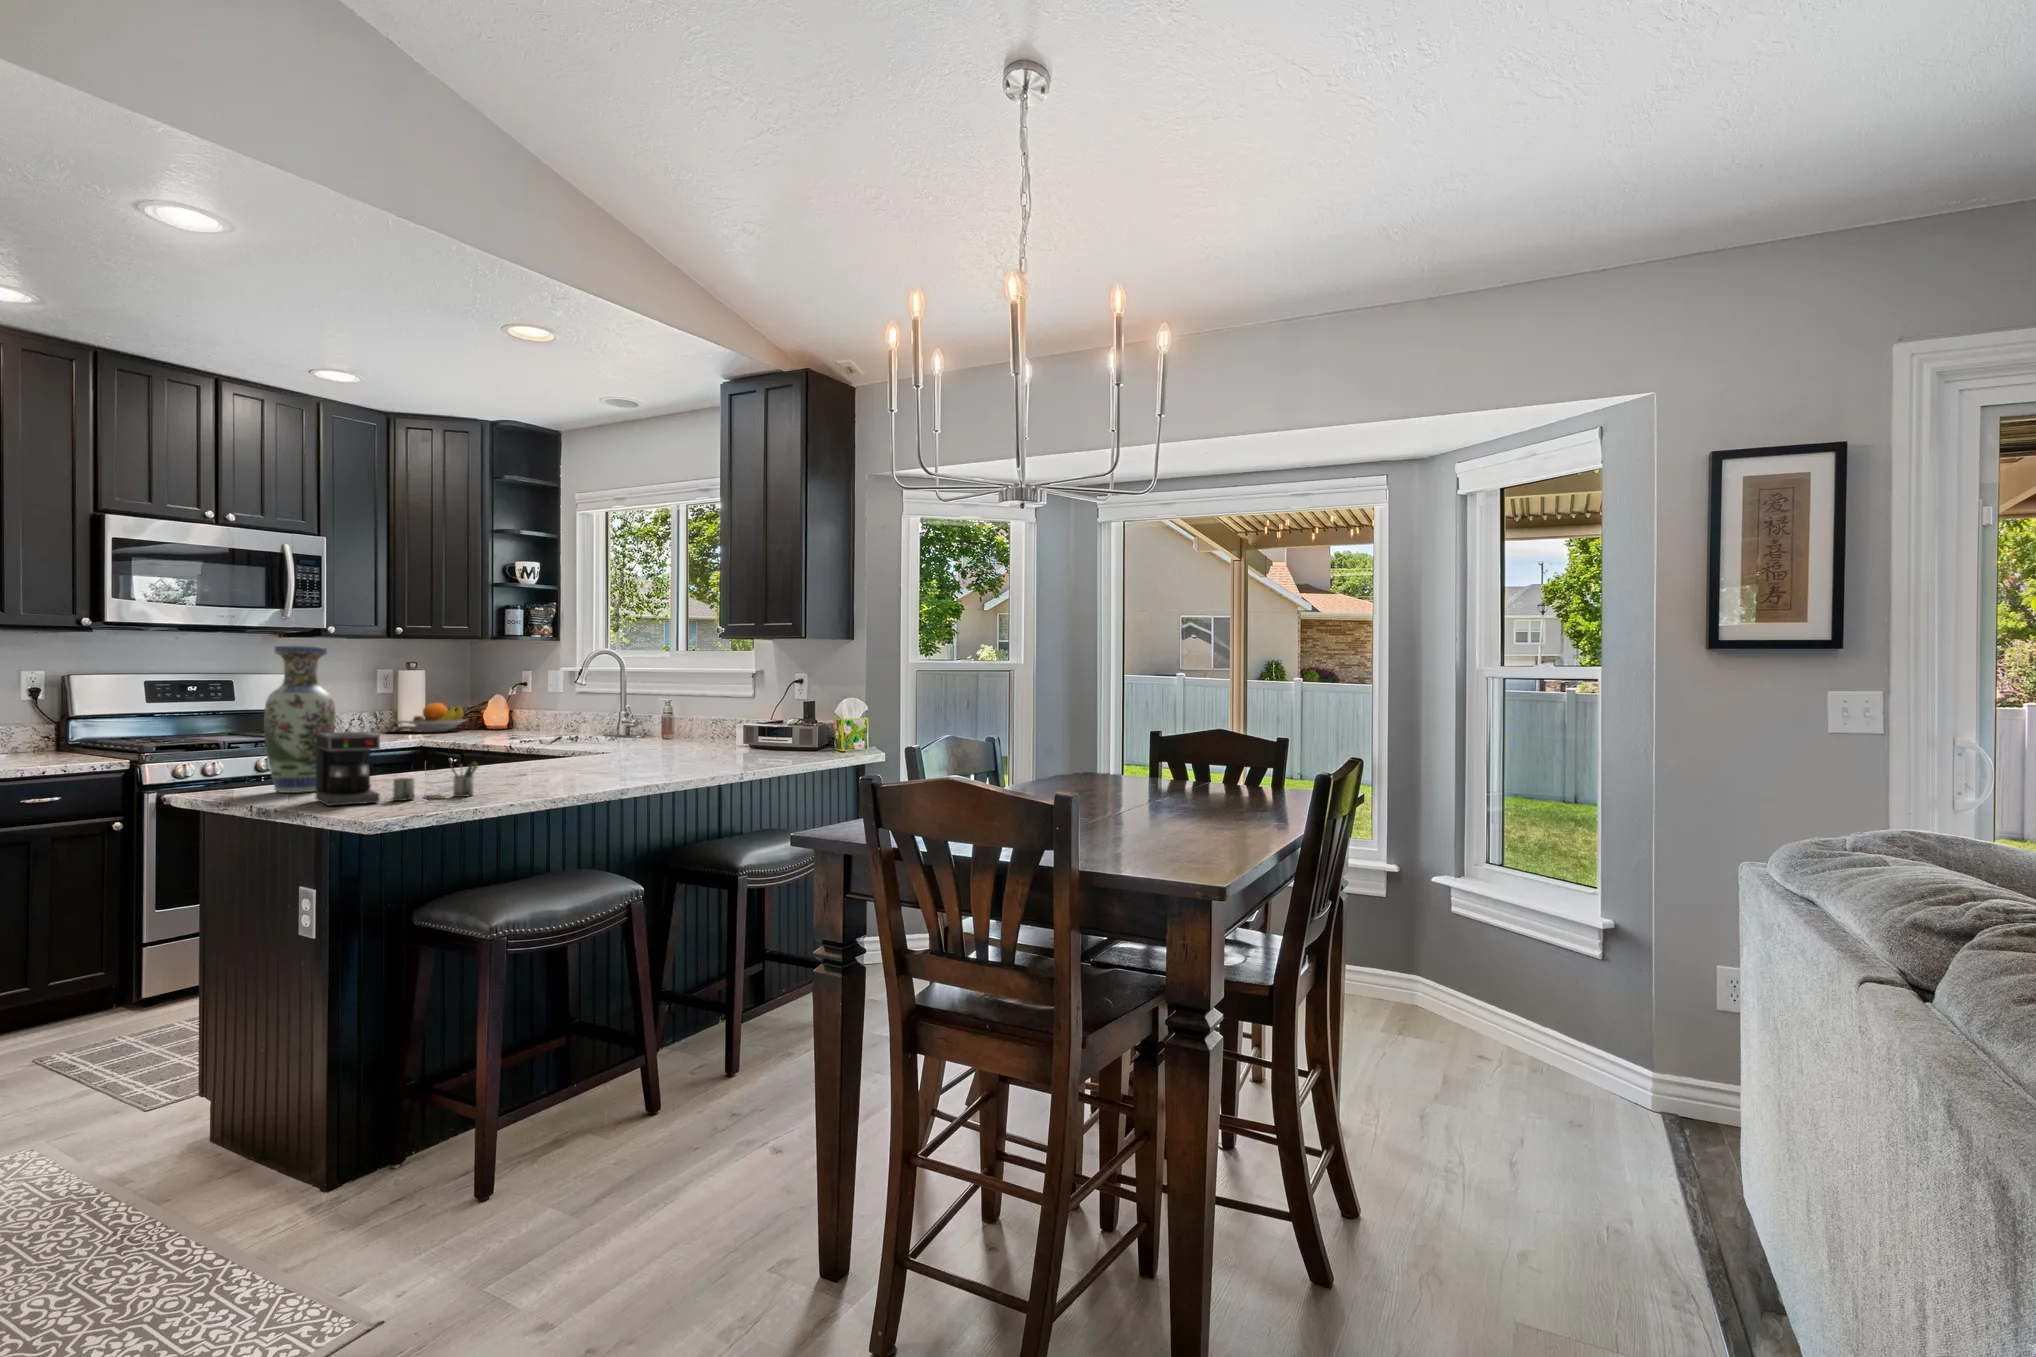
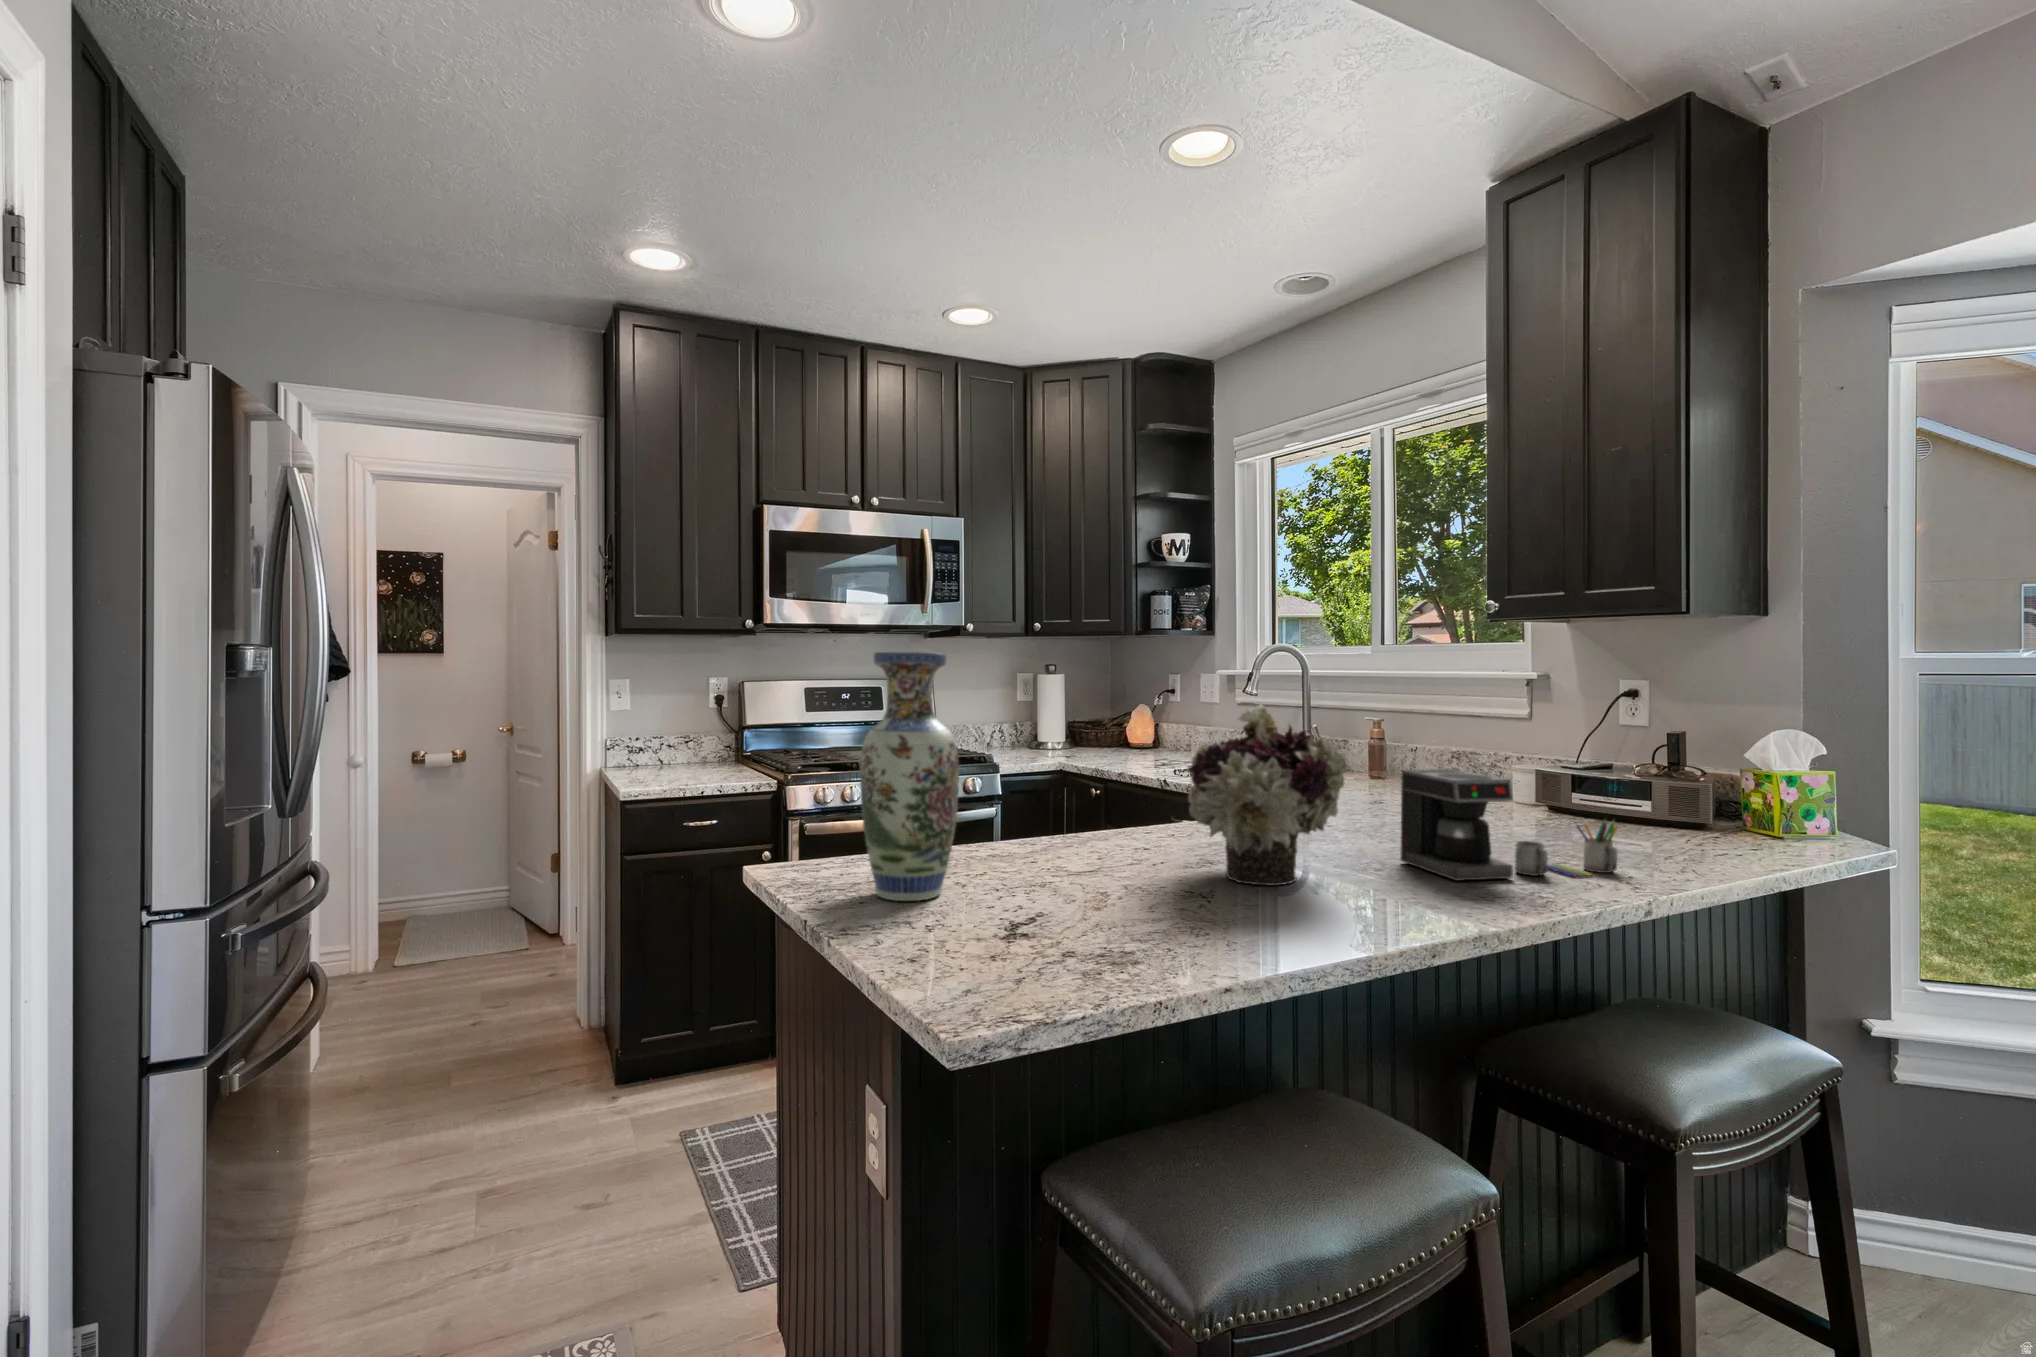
flower arrangement: none [489,680,584,778] -> present [1187,704,1347,885]
fruit bowl: present [394,703,465,732] -> none [1030,712,1109,747]
coffee maker: present [315,732,478,806] -> present [1400,769,1618,880]

